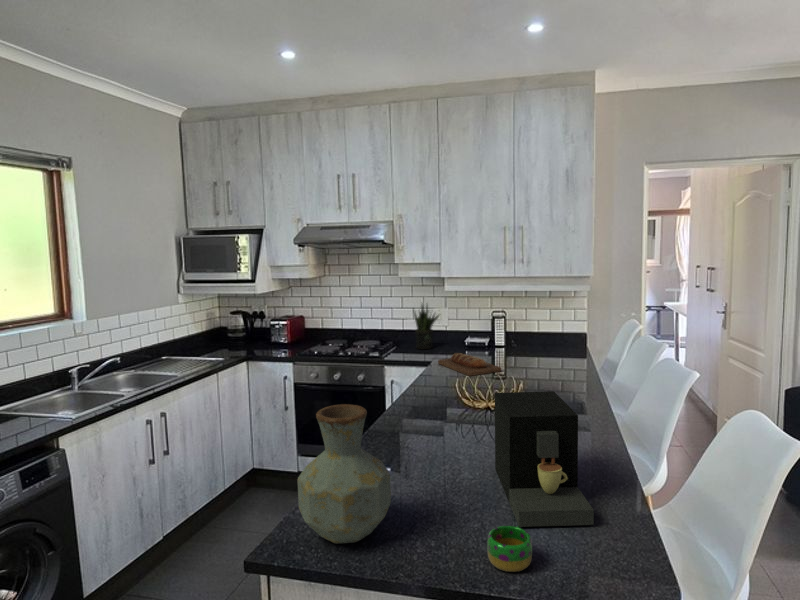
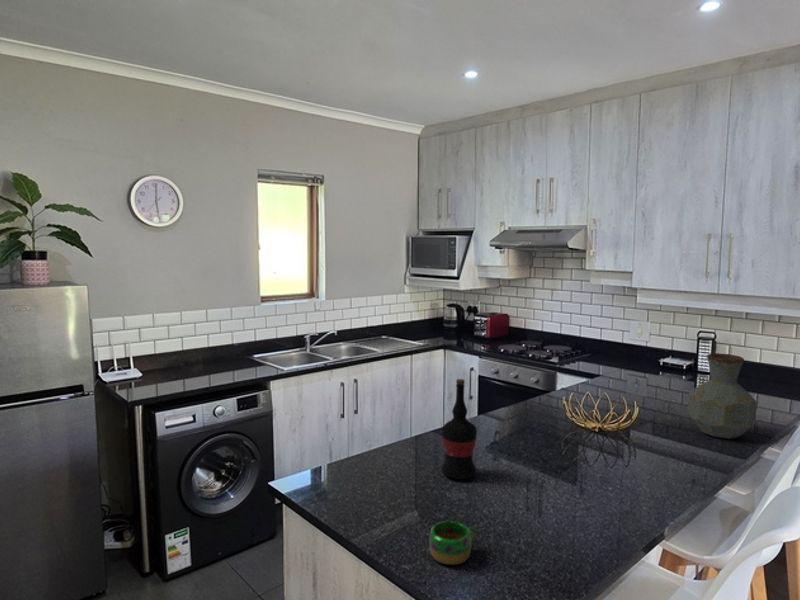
potted plant: present [414,305,439,349] -> none [606,313,635,362]
bread loaf: present [438,353,501,376] -> none [610,370,672,397]
wine bottle: none [403,381,440,488] -> present [441,379,477,479]
coffee maker: present [495,391,594,527] -> none [493,405,604,556]
vase: present [298,404,391,543] -> present [688,353,757,439]

